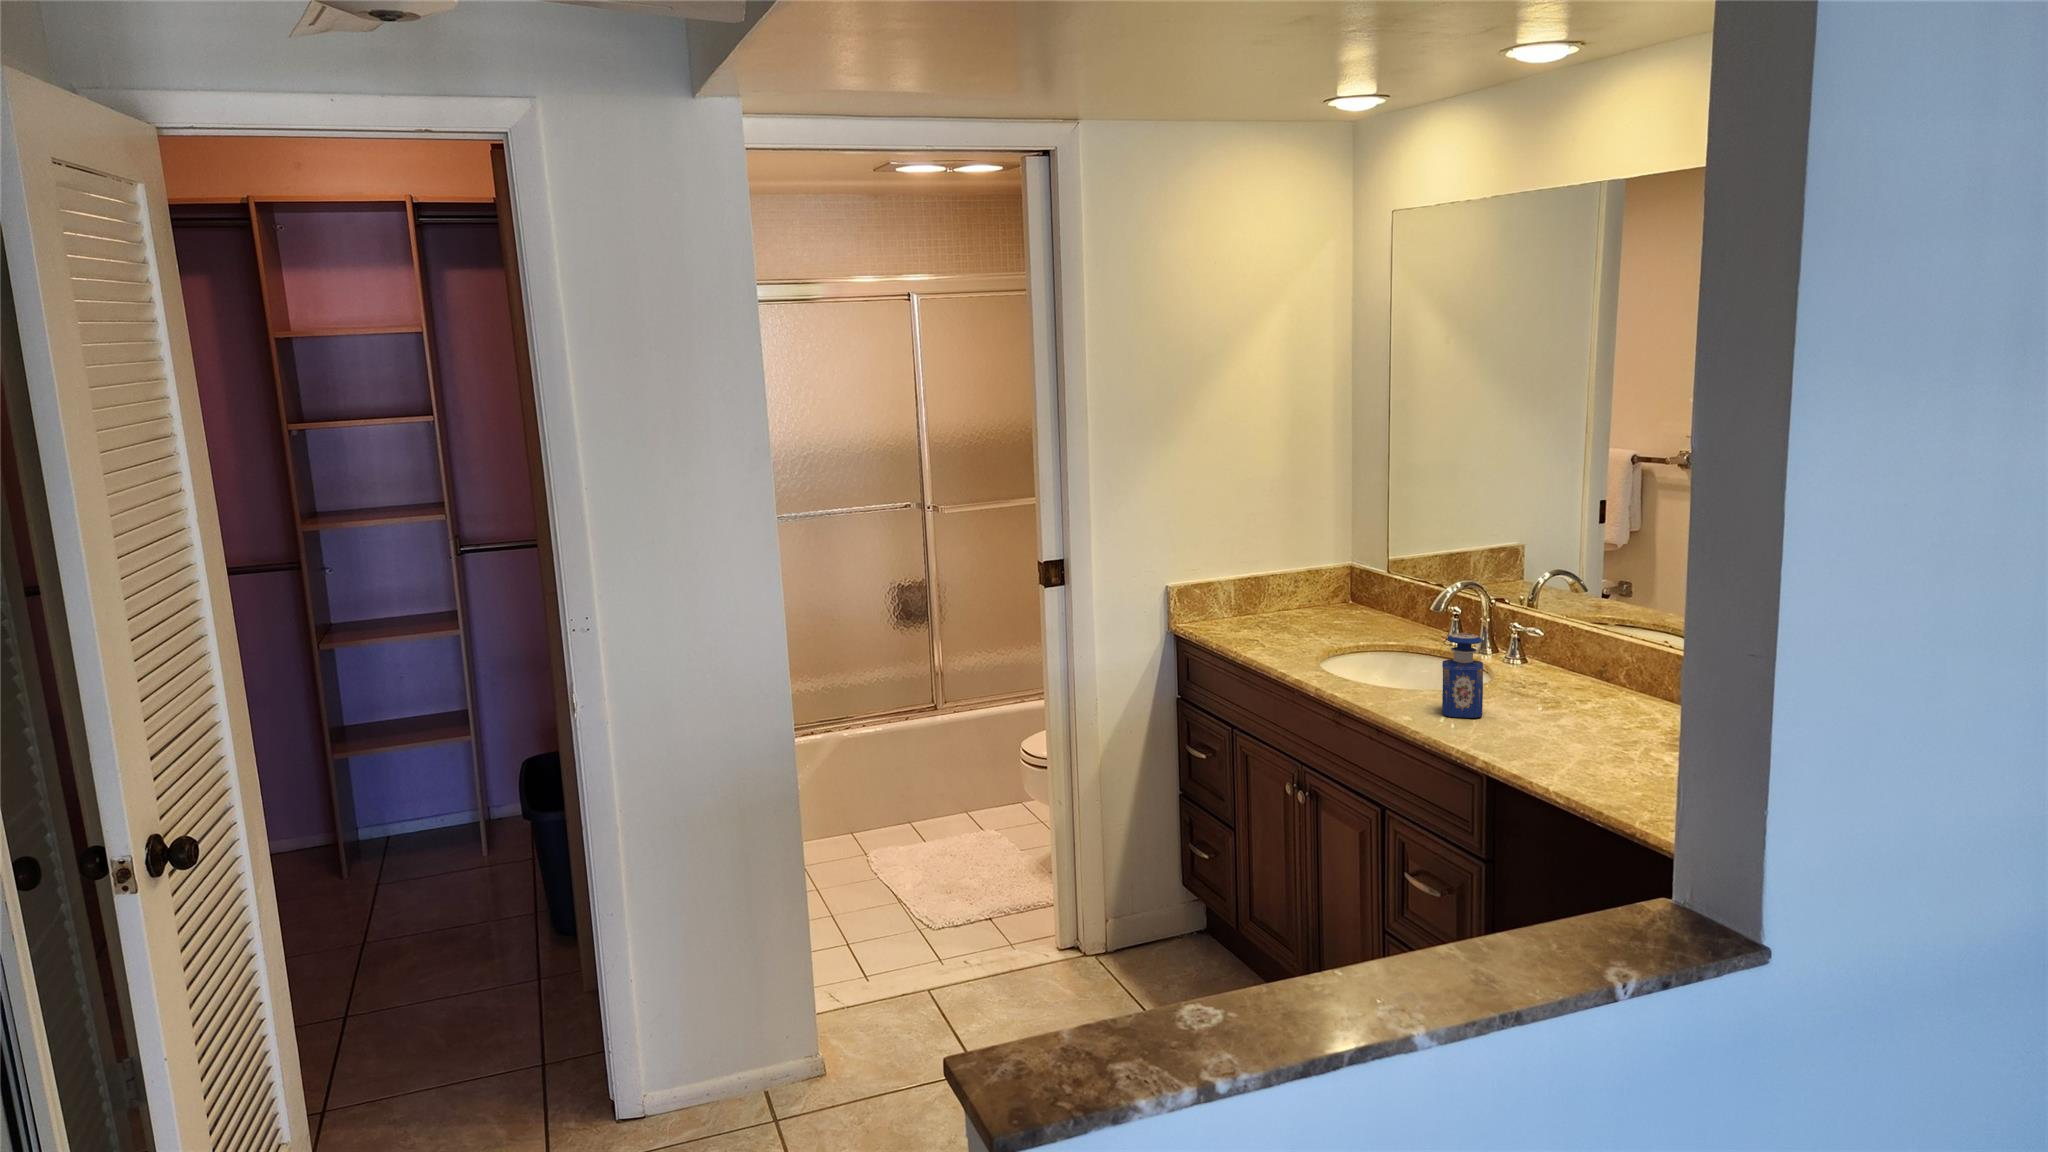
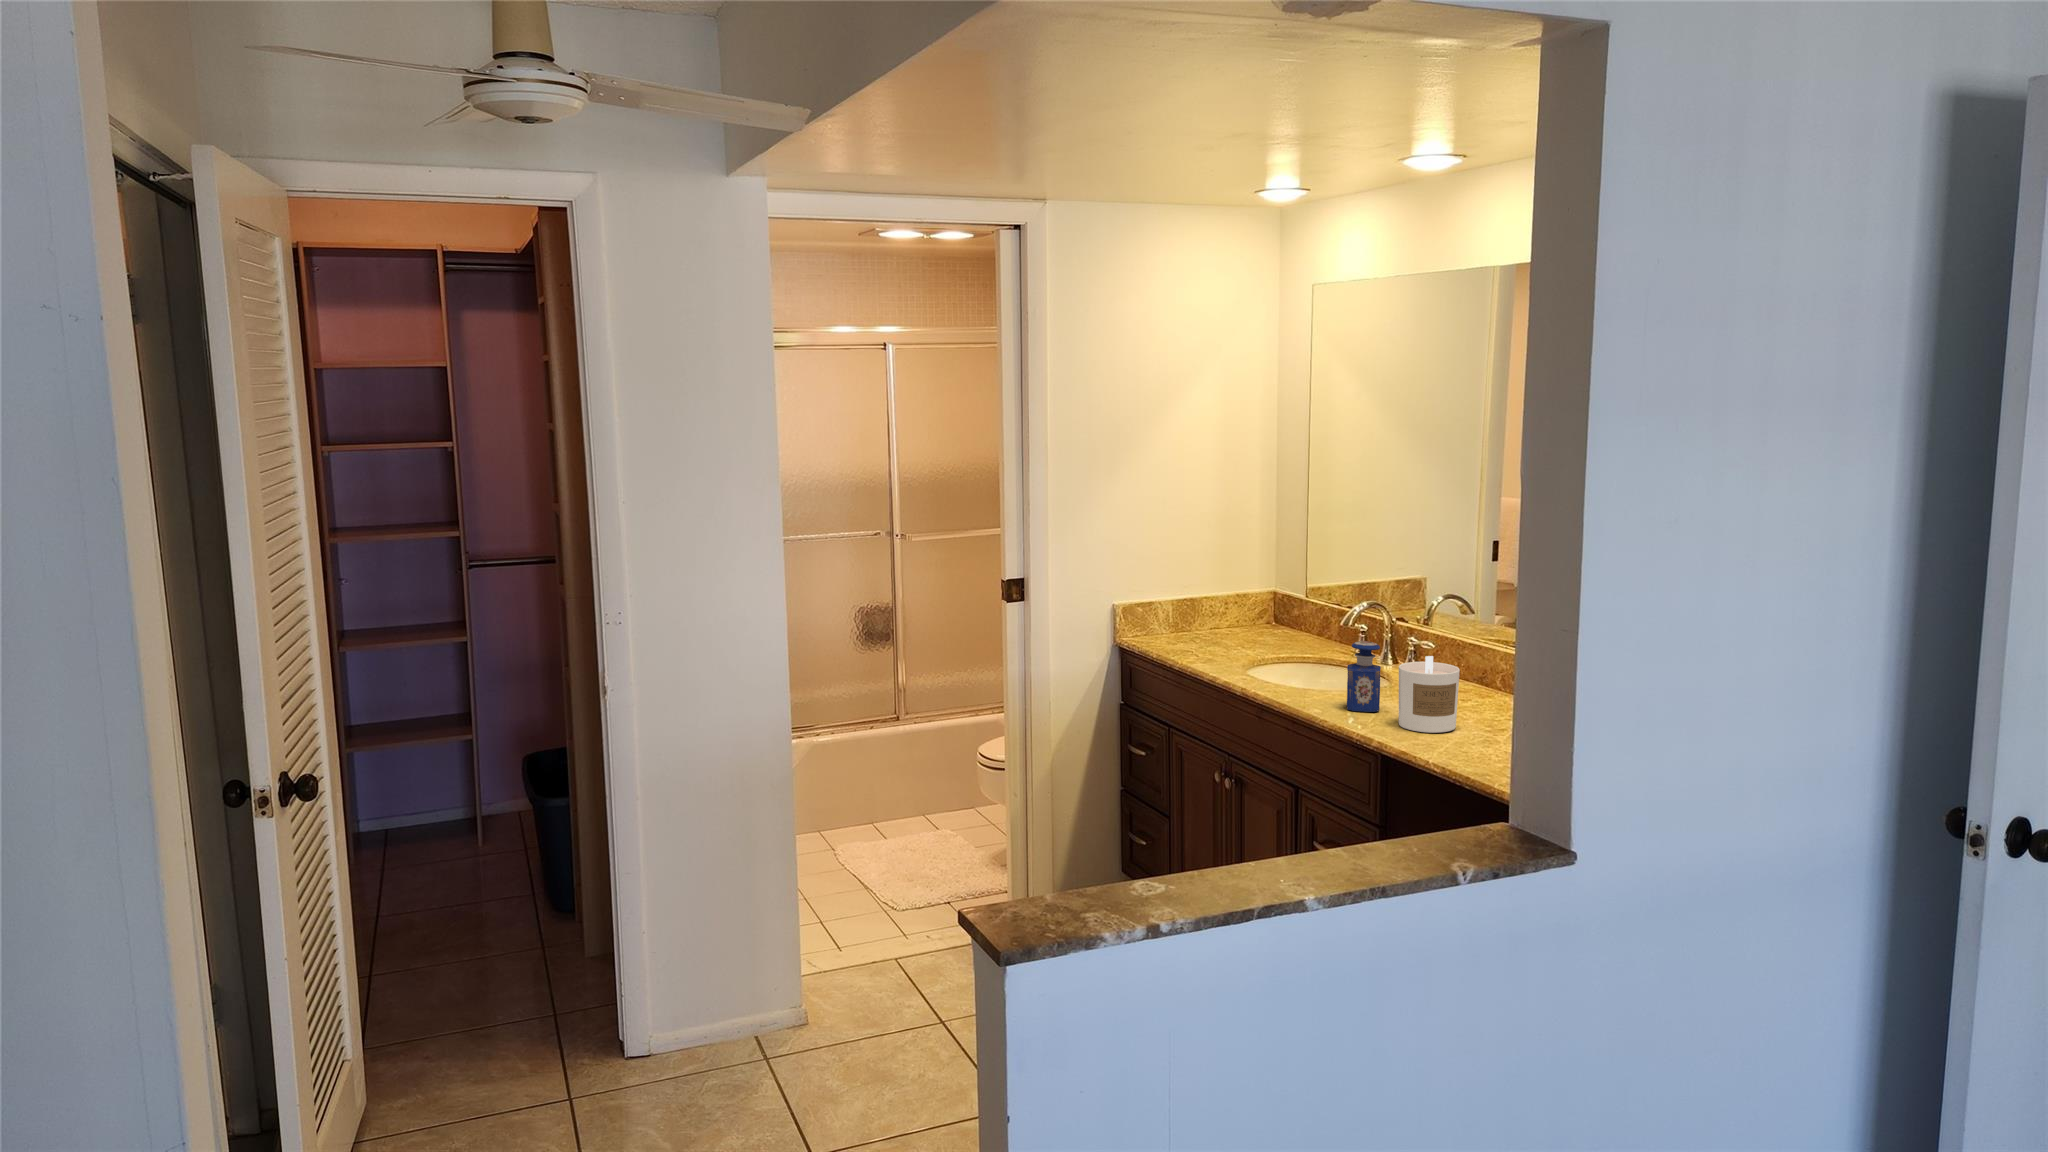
candle: none [1507,652,1584,746] -> present [1399,656,1460,733]

